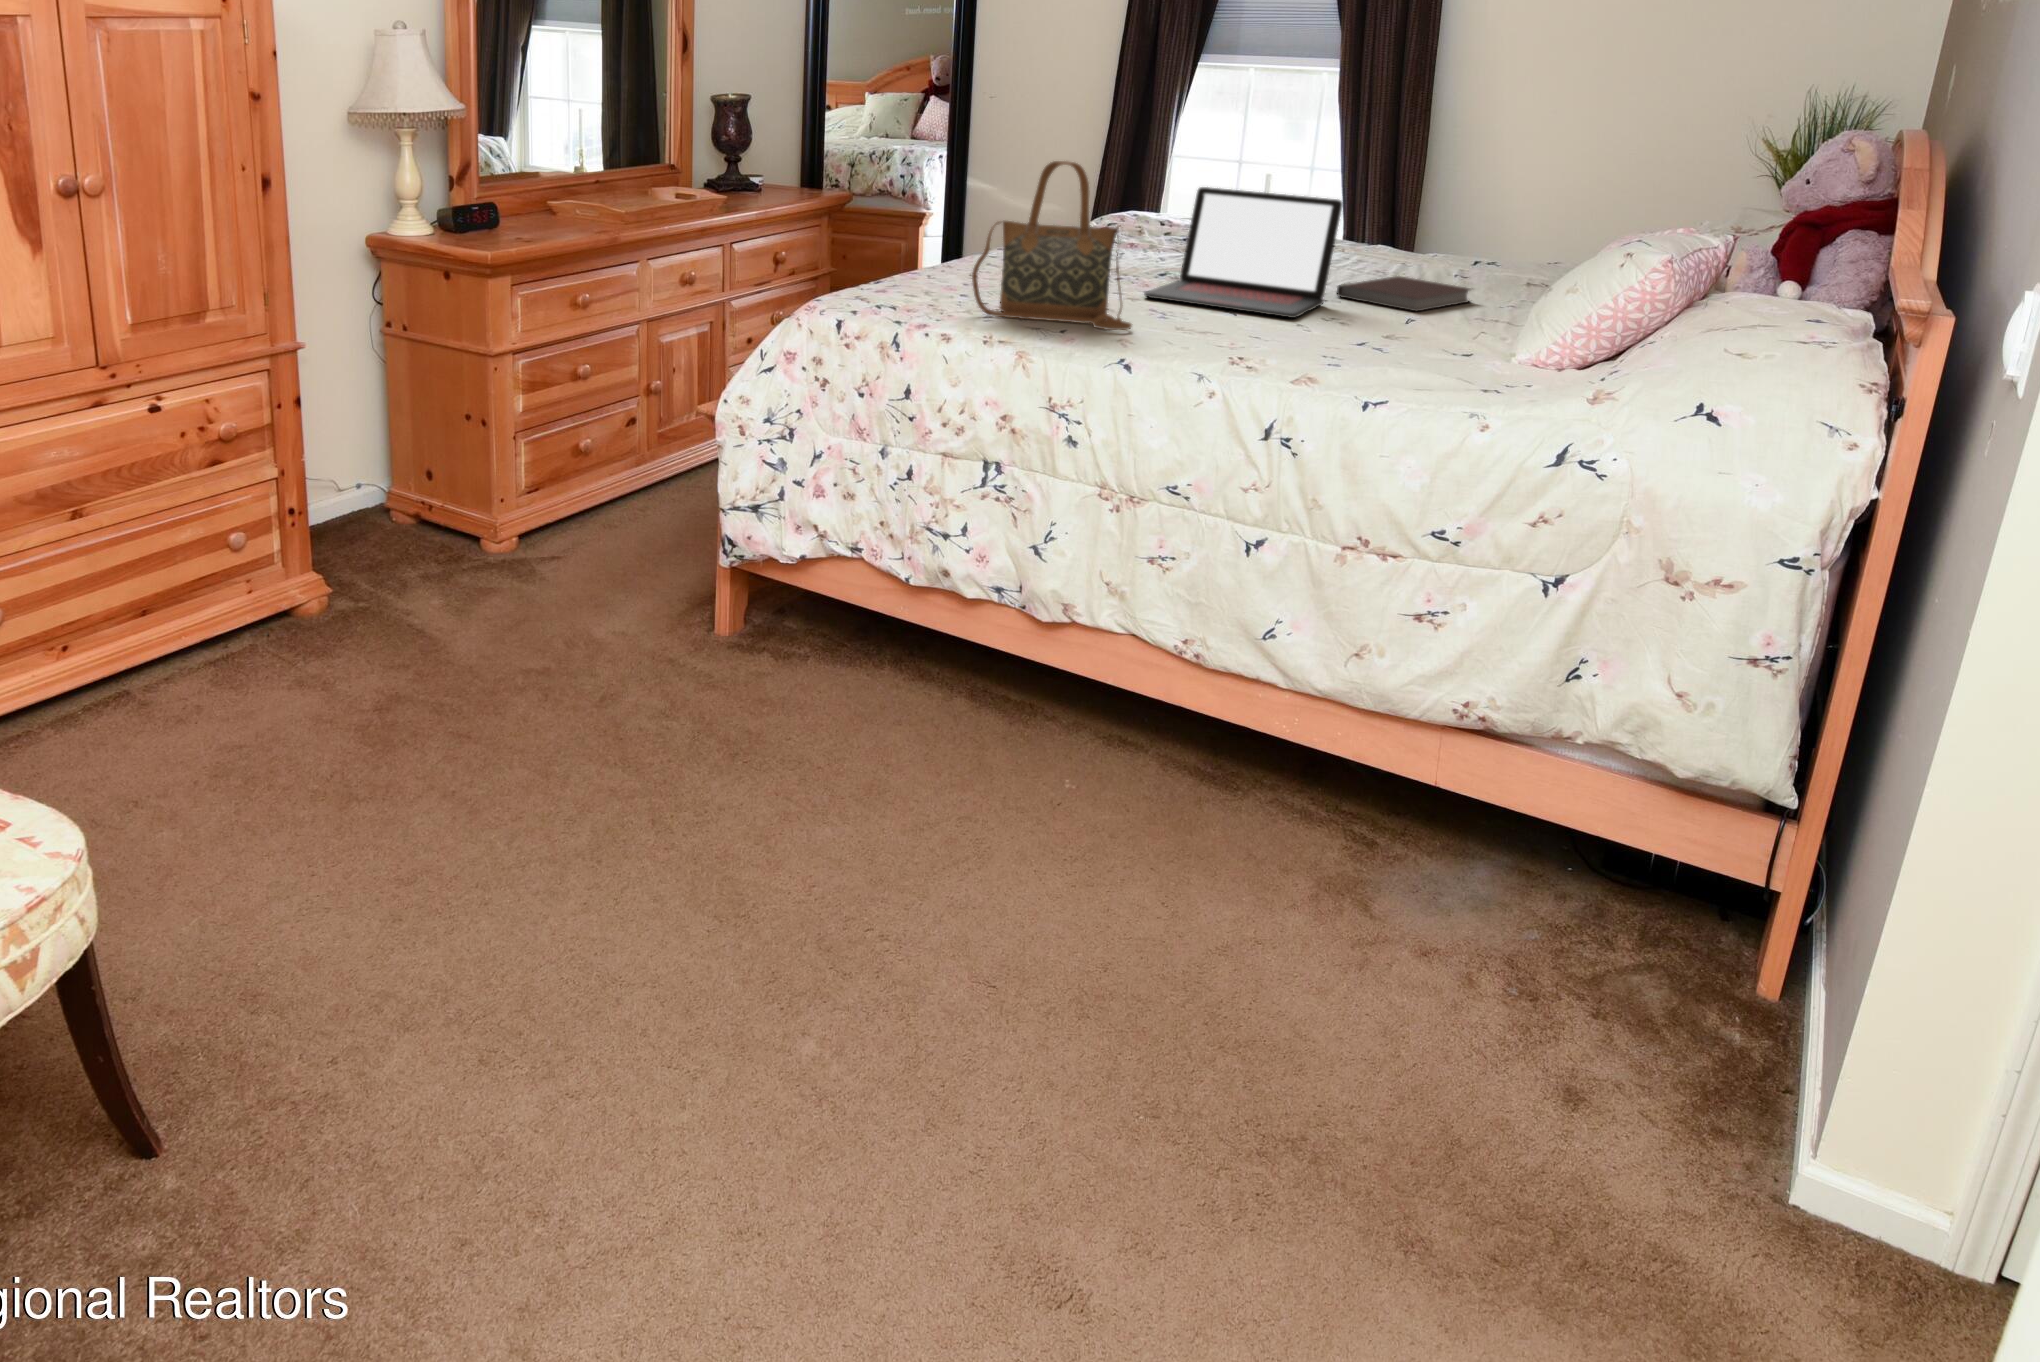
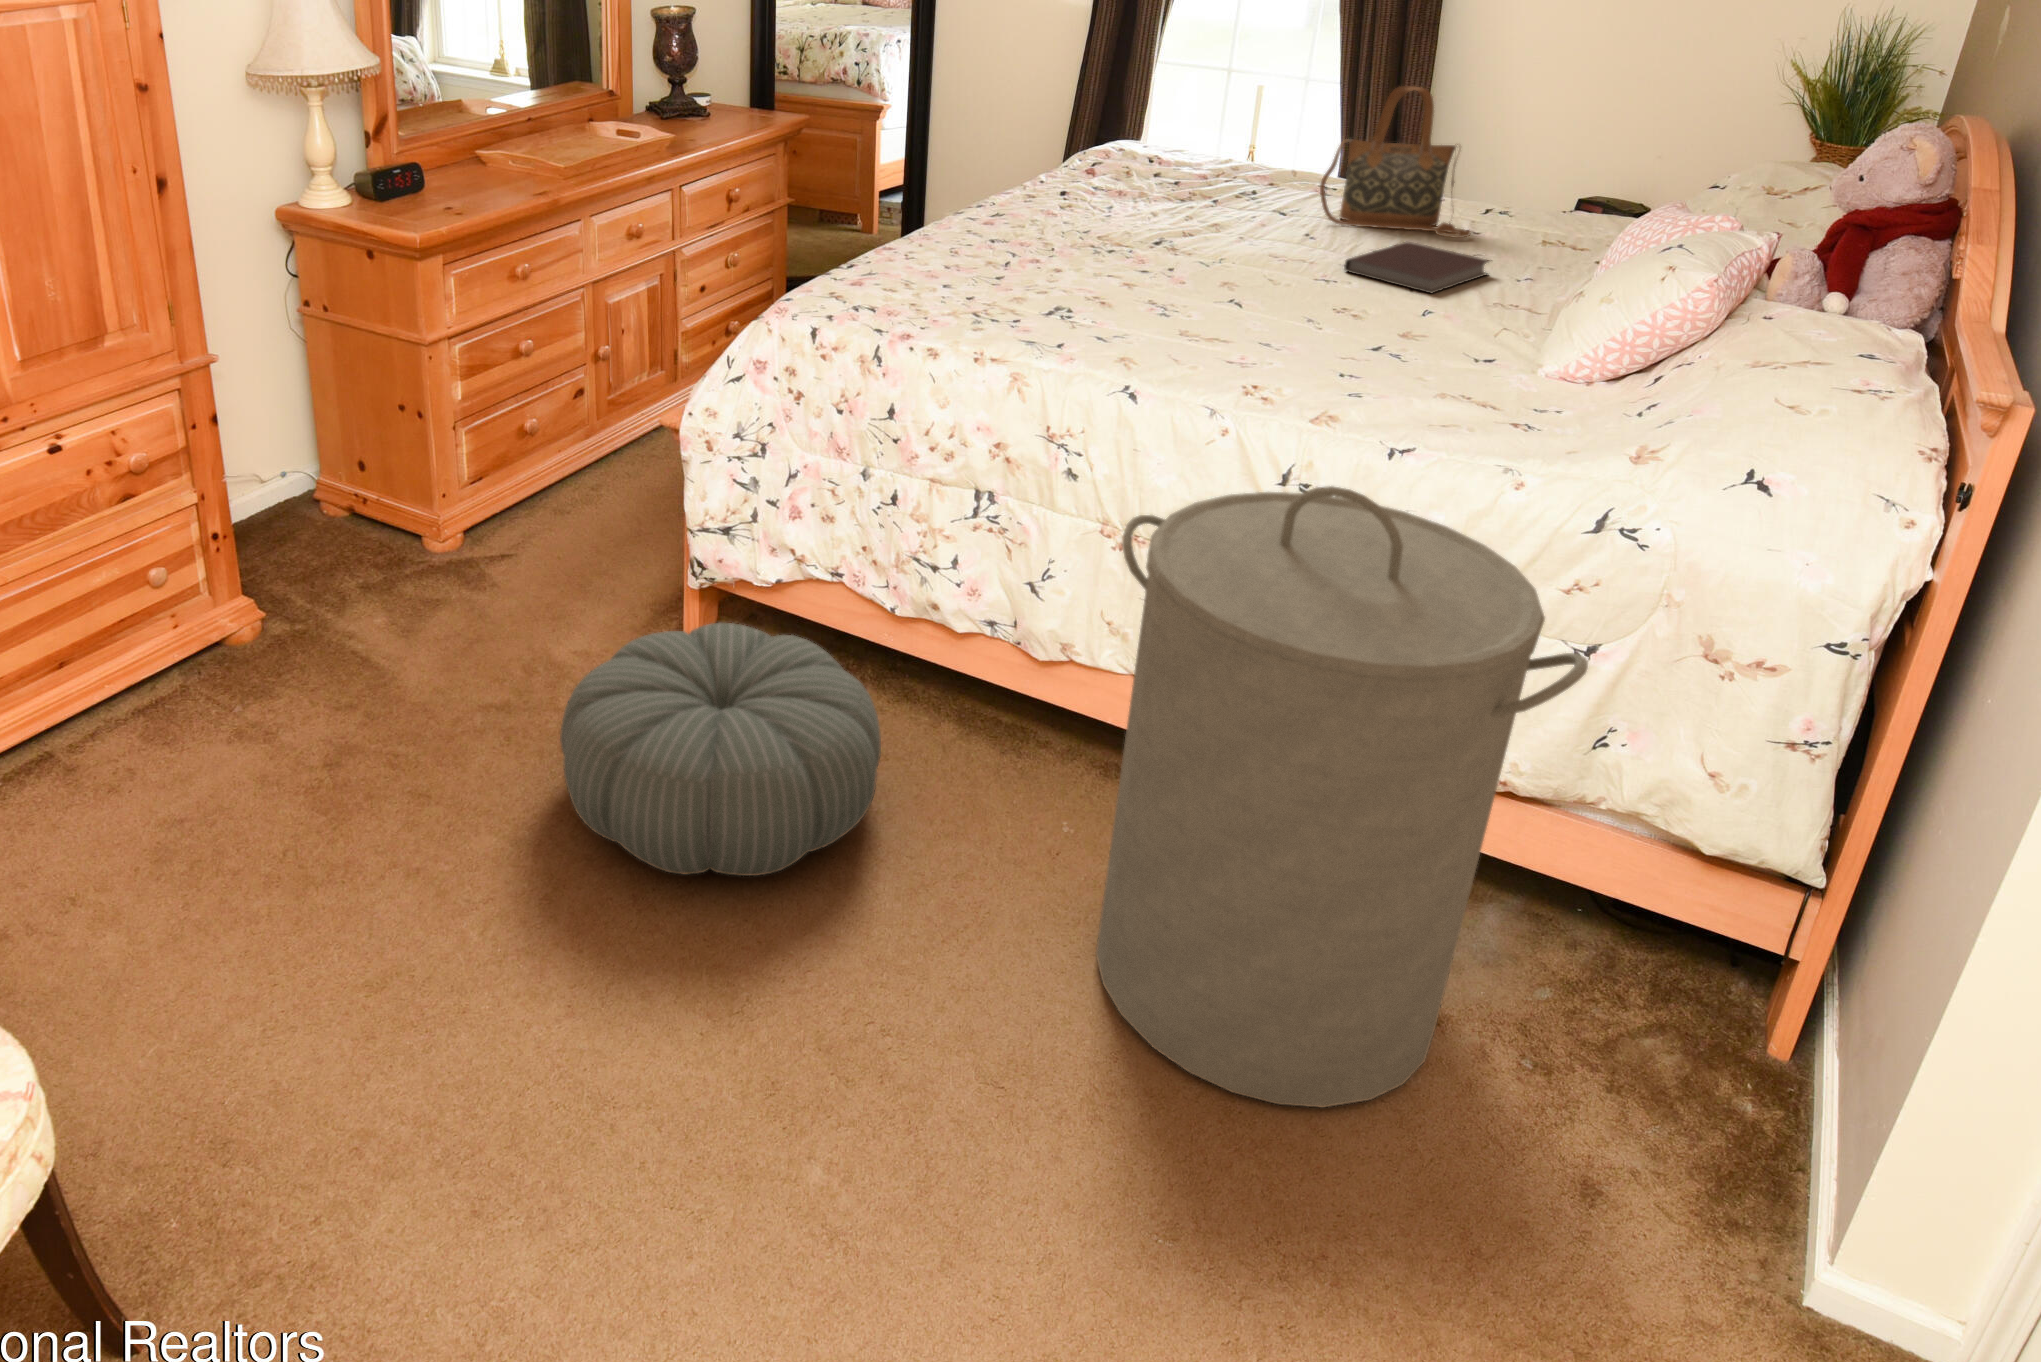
handbag: present [972,161,1132,330] -> present [1320,86,1471,238]
laptop: present [1144,187,1342,318] -> none [1139,150,1357,310]
laundry hamper: none [1093,404,1535,1012] -> present [1096,486,1588,1107]
pouf: none [595,591,895,807] -> present [560,623,881,876]

